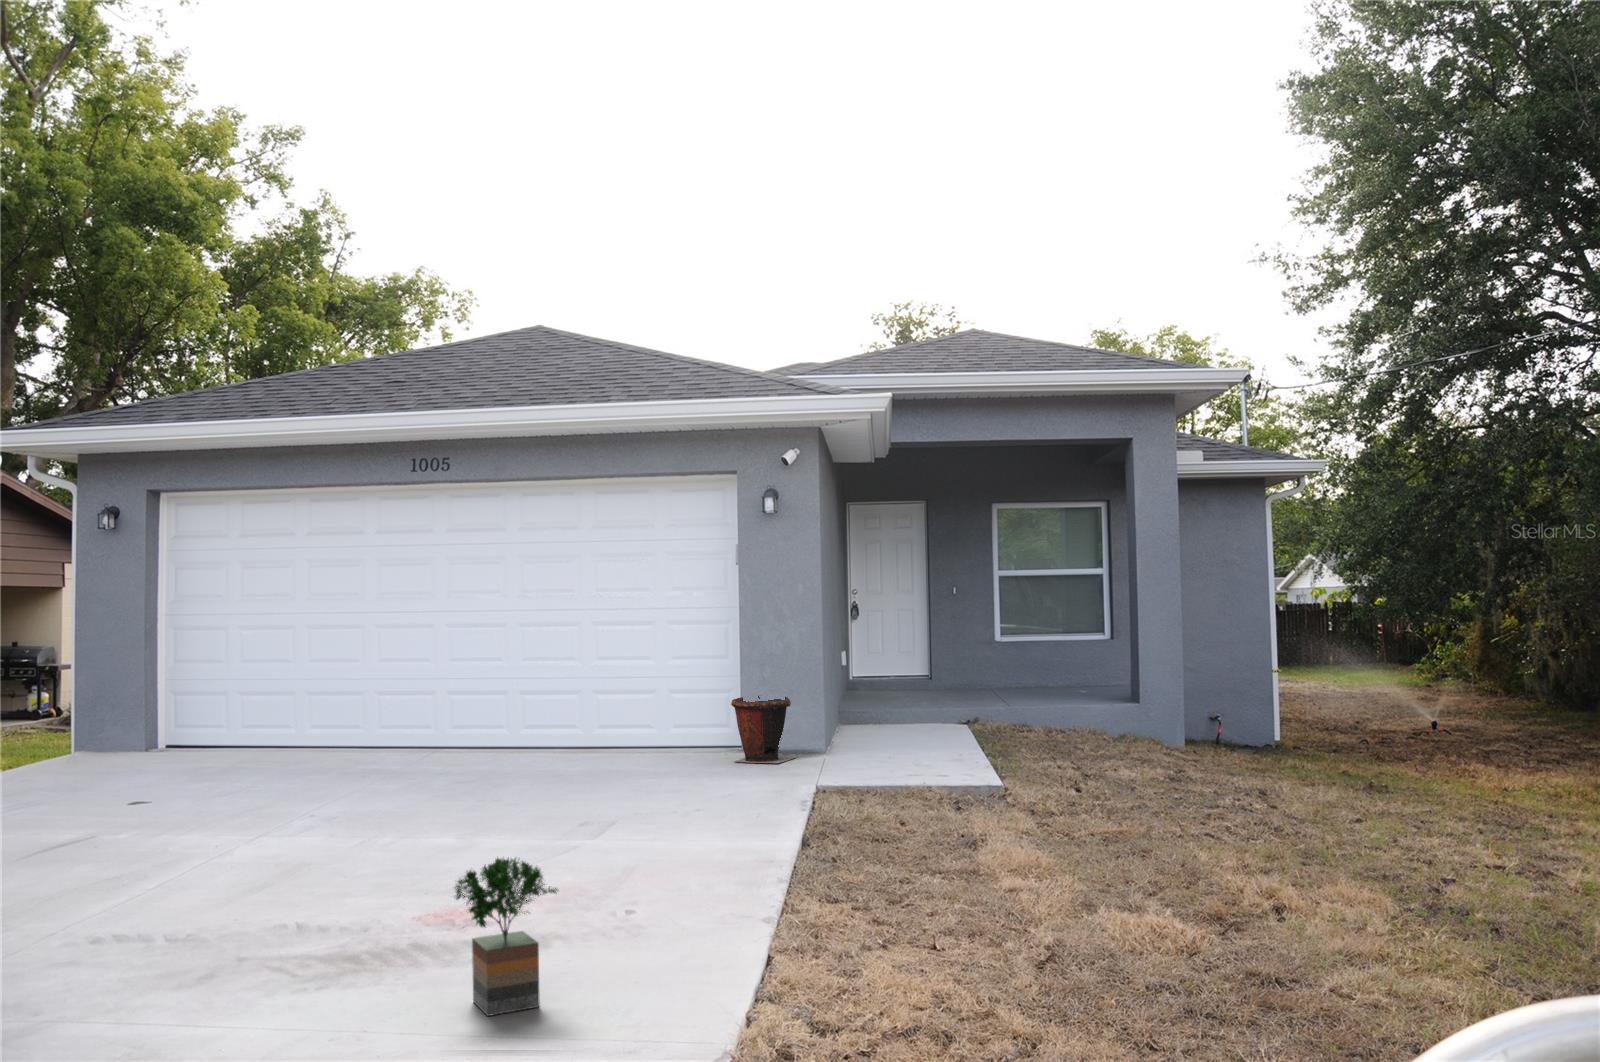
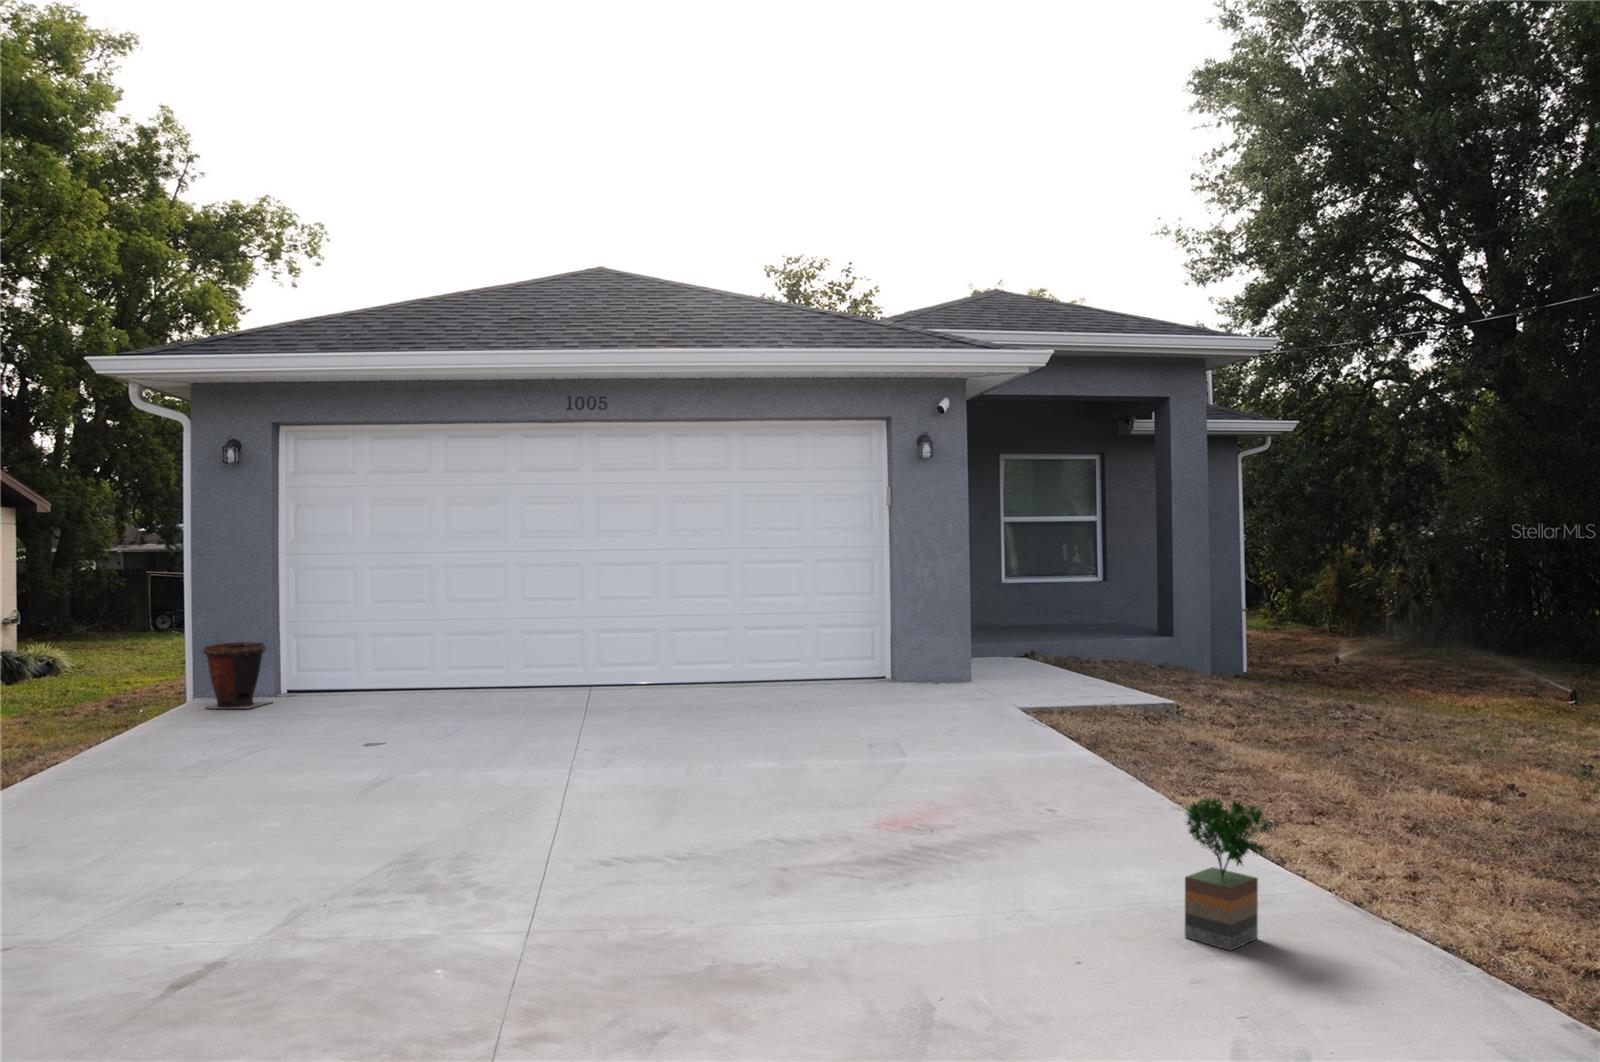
trash can: present [731,696,795,763] -> present [203,642,269,709]

